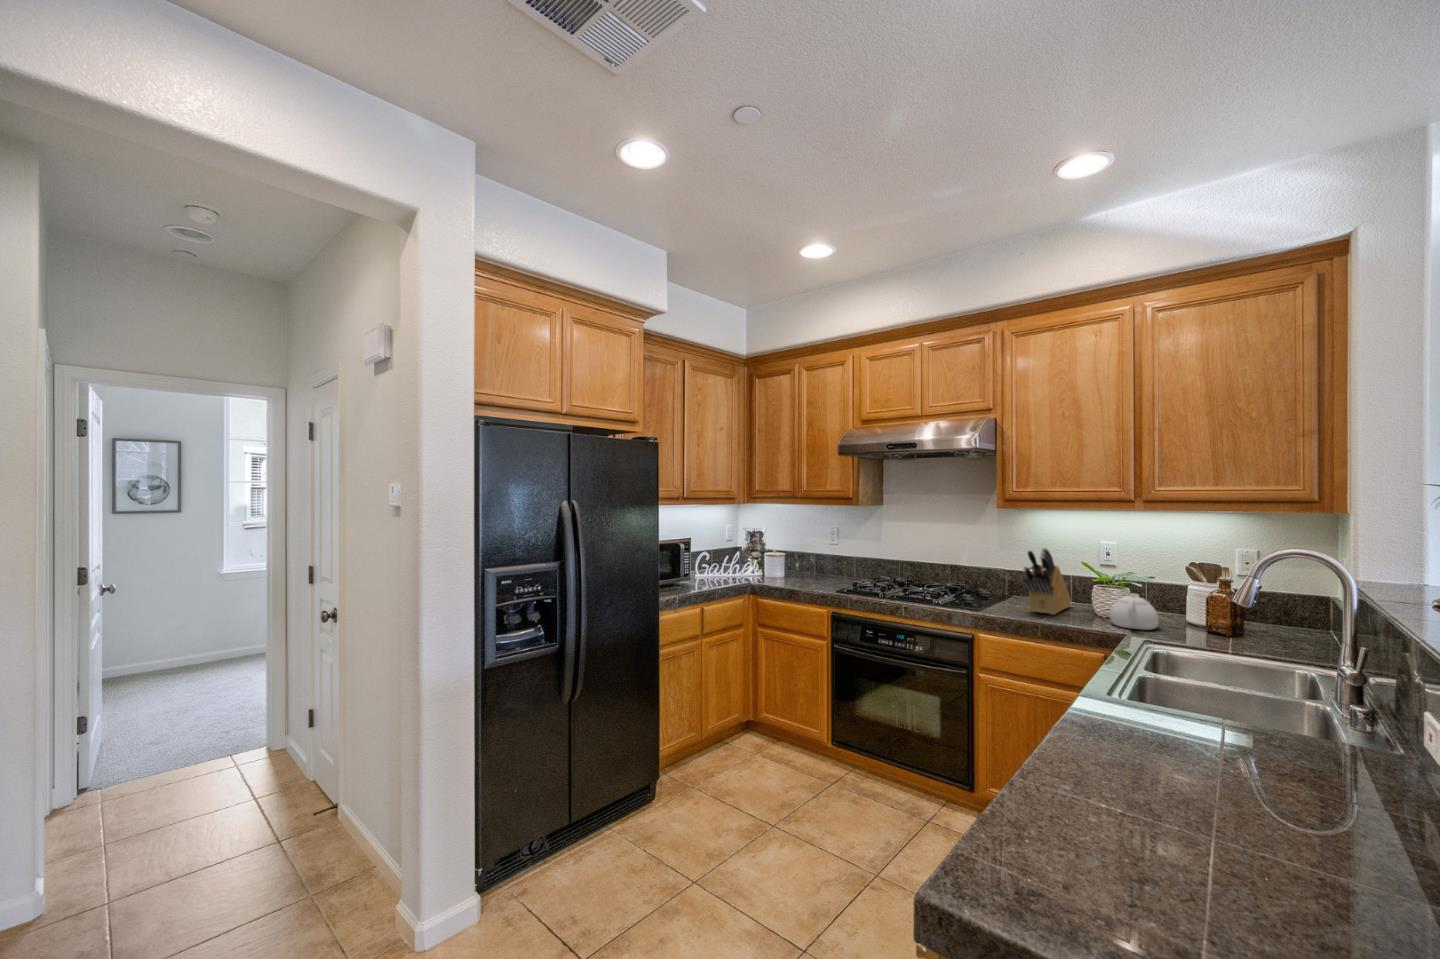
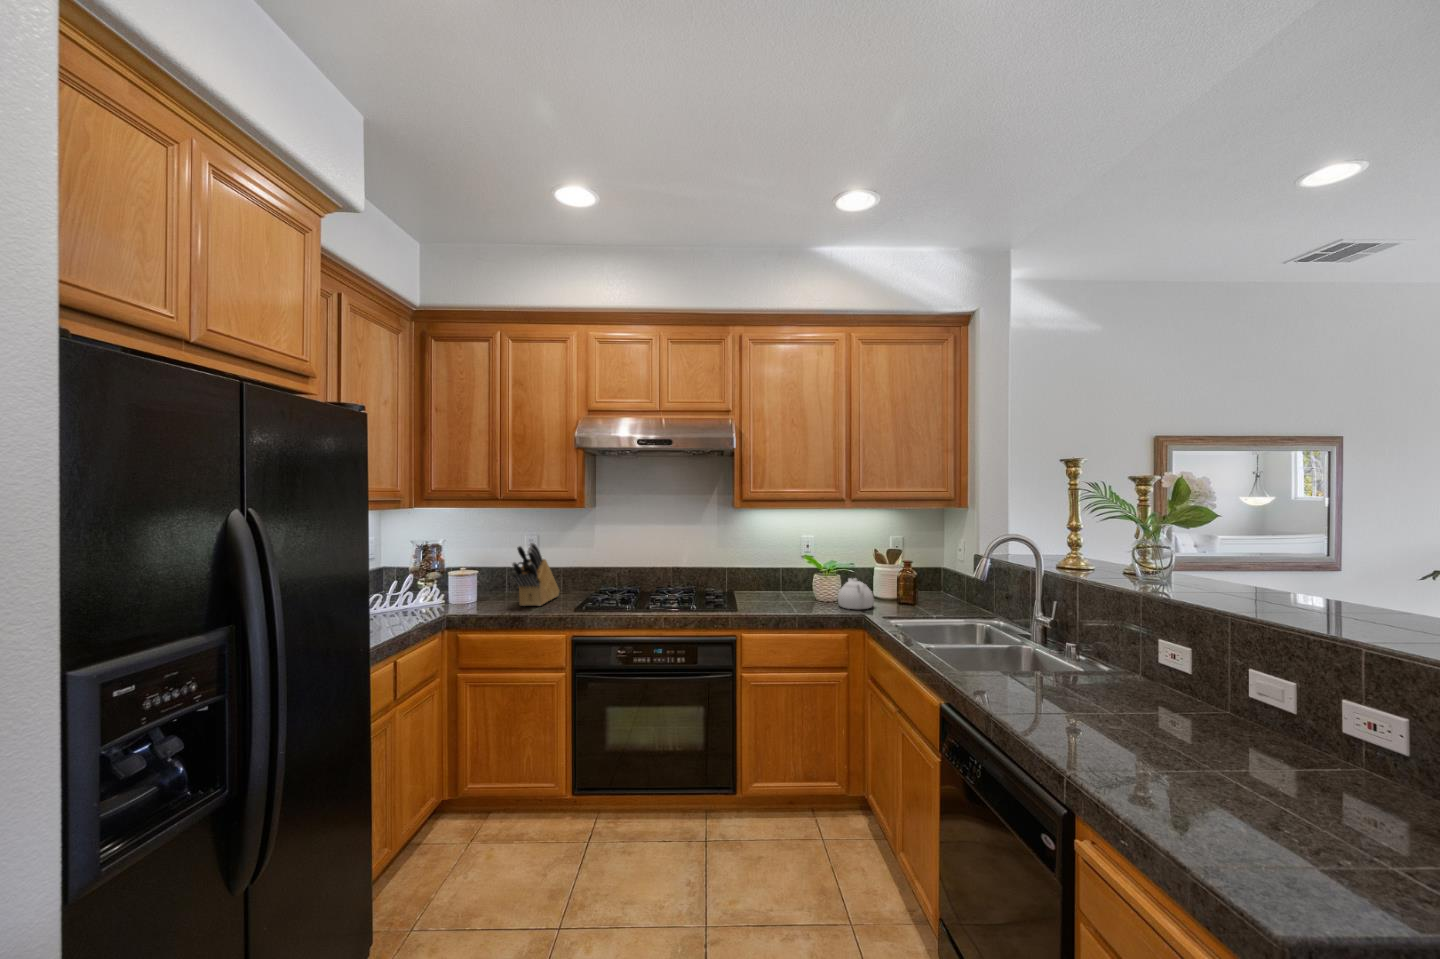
knife block: present [1023,548,1072,615] -> present [512,543,559,606]

